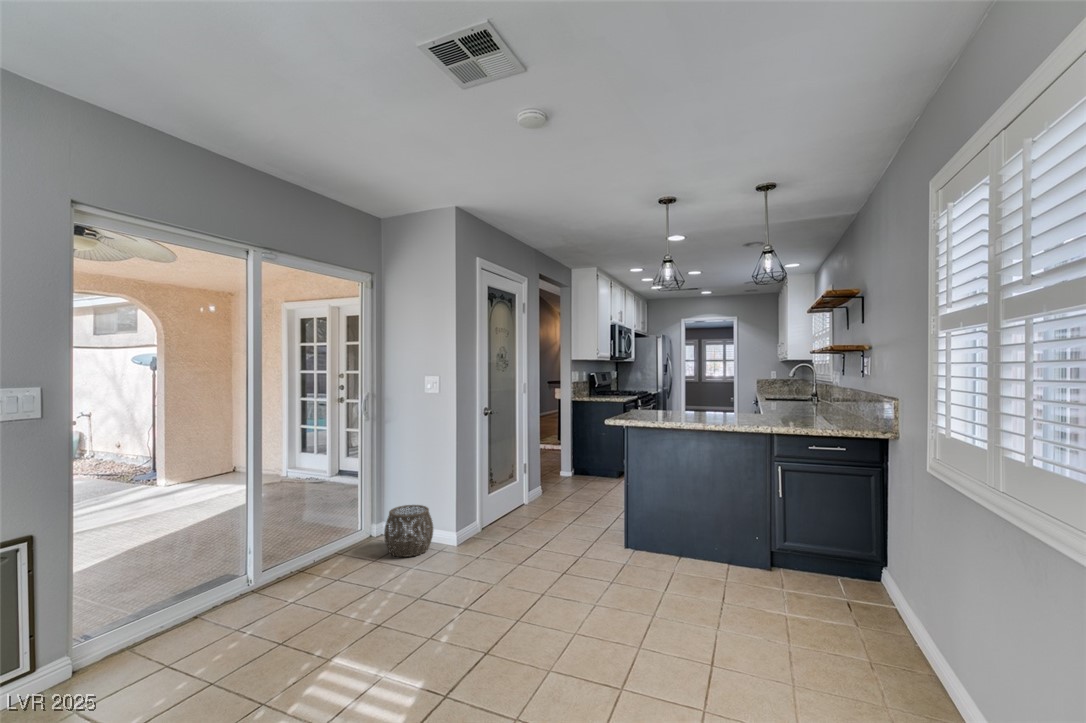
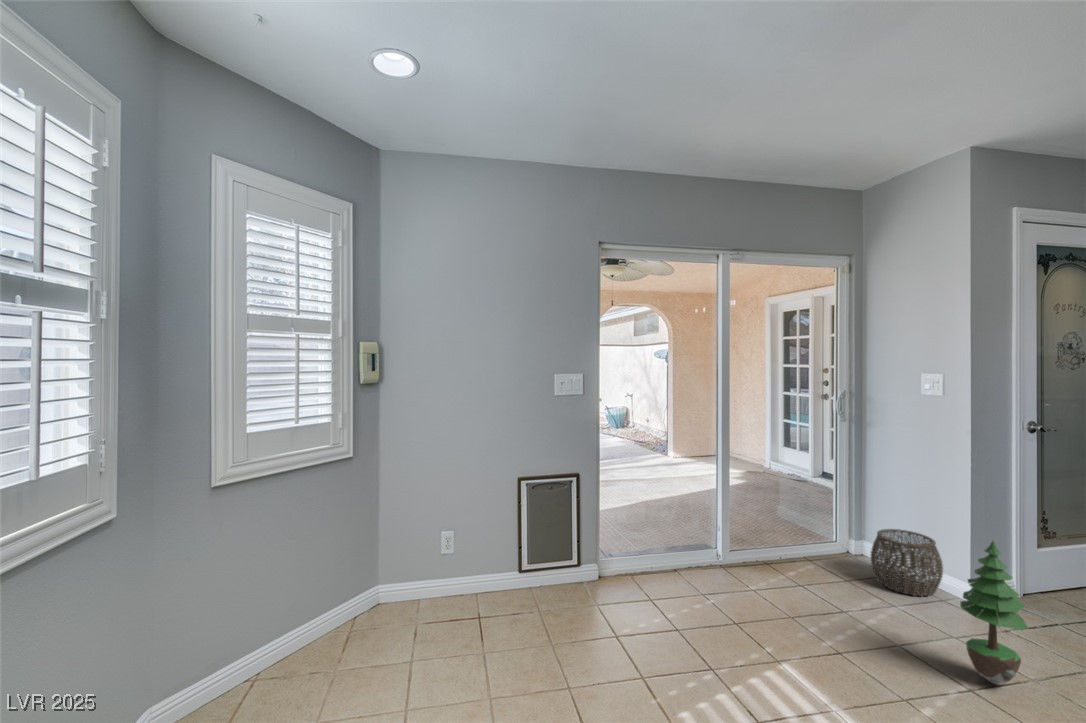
potted tree: none [455,495,493,598] -> present [960,541,1028,684]

